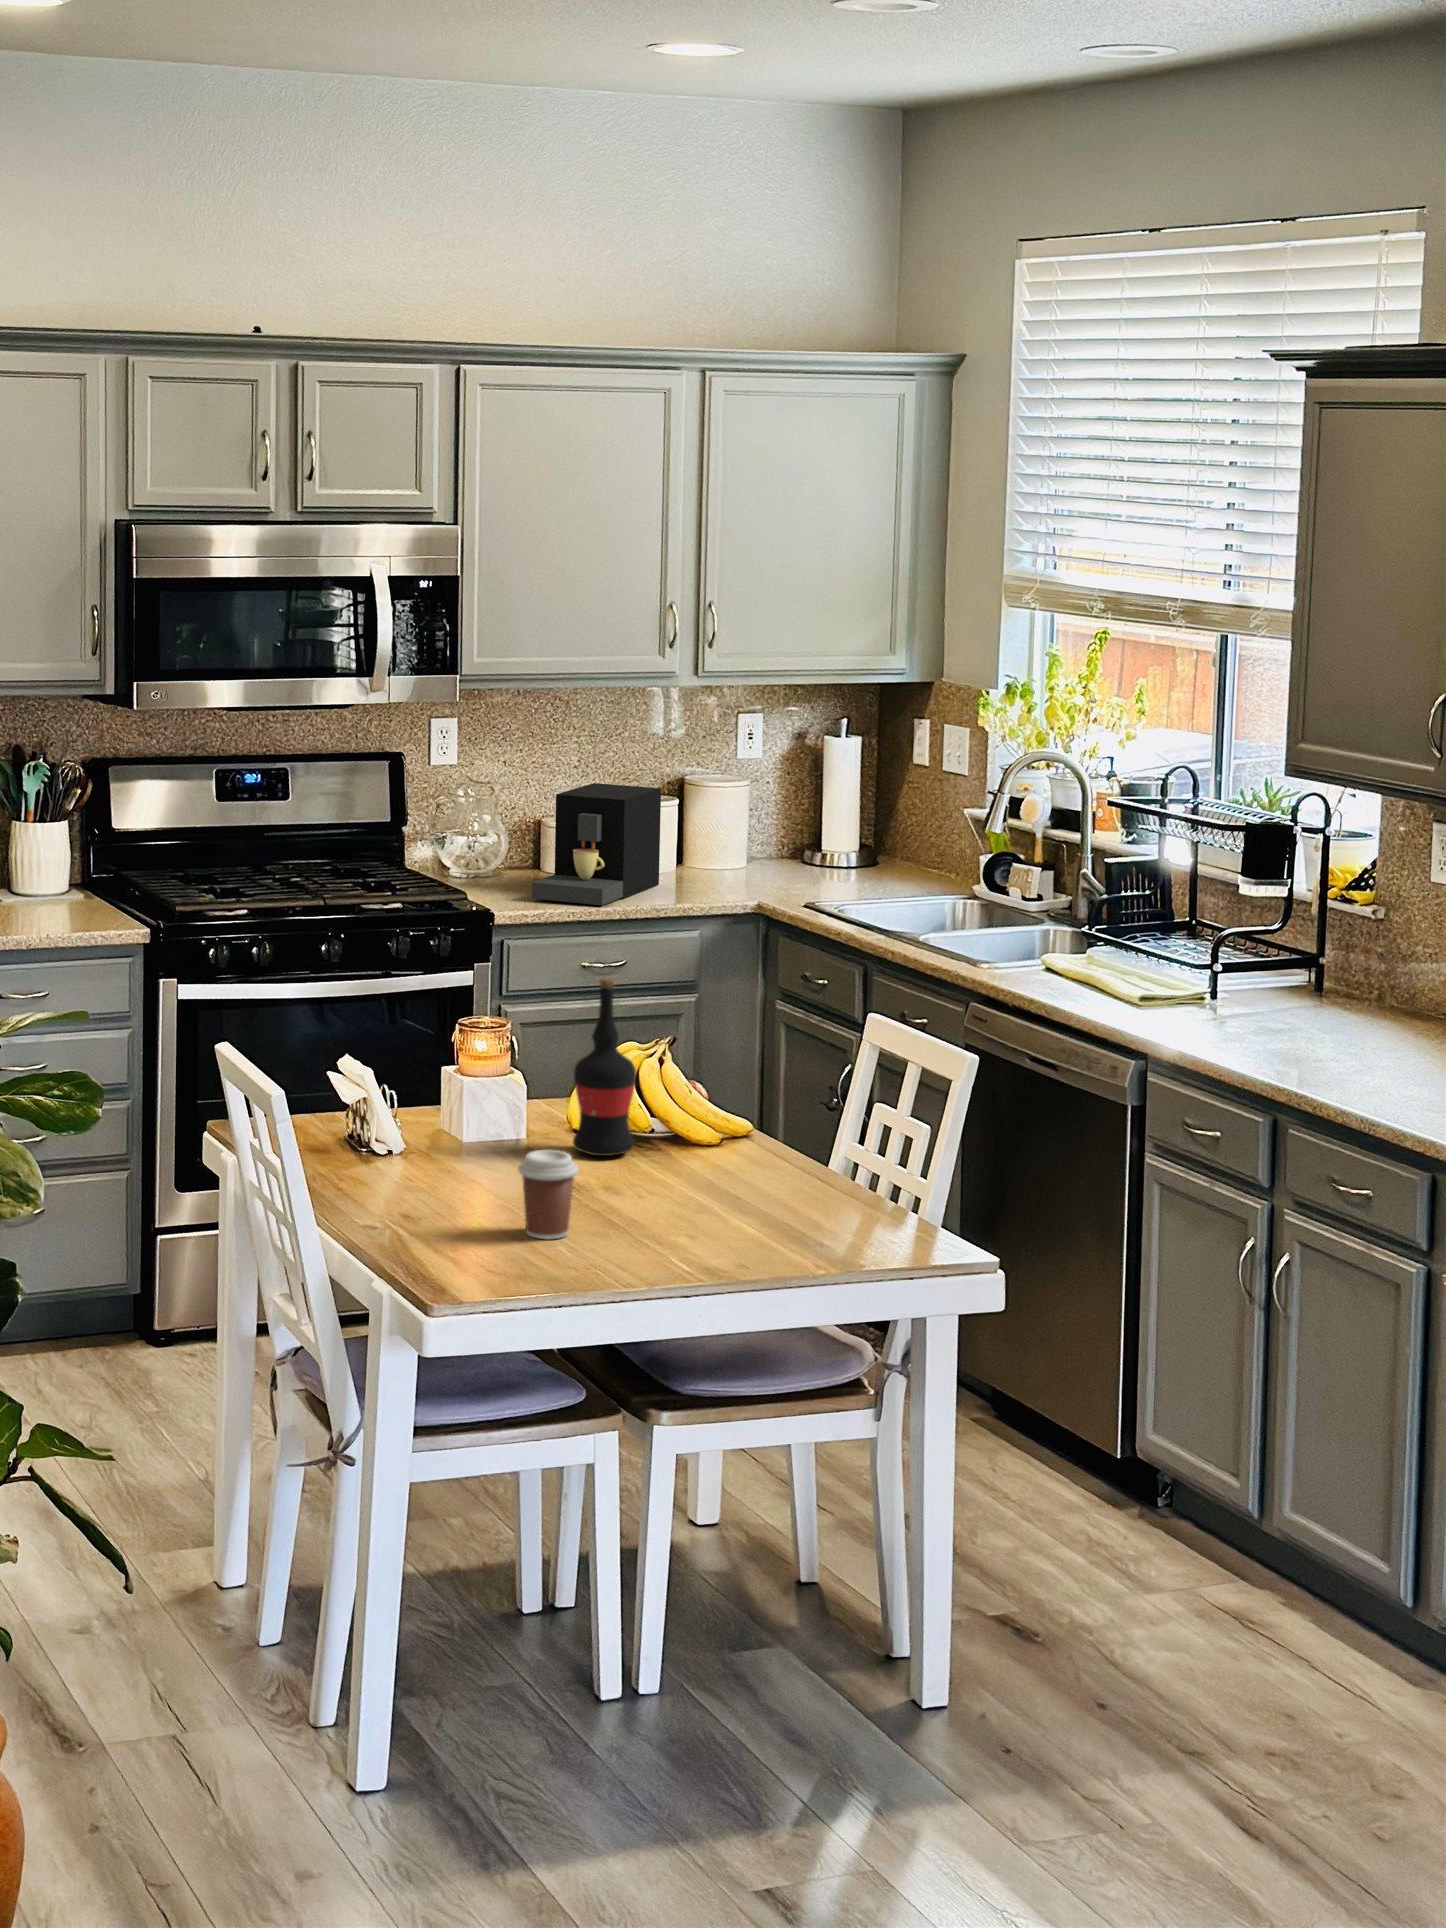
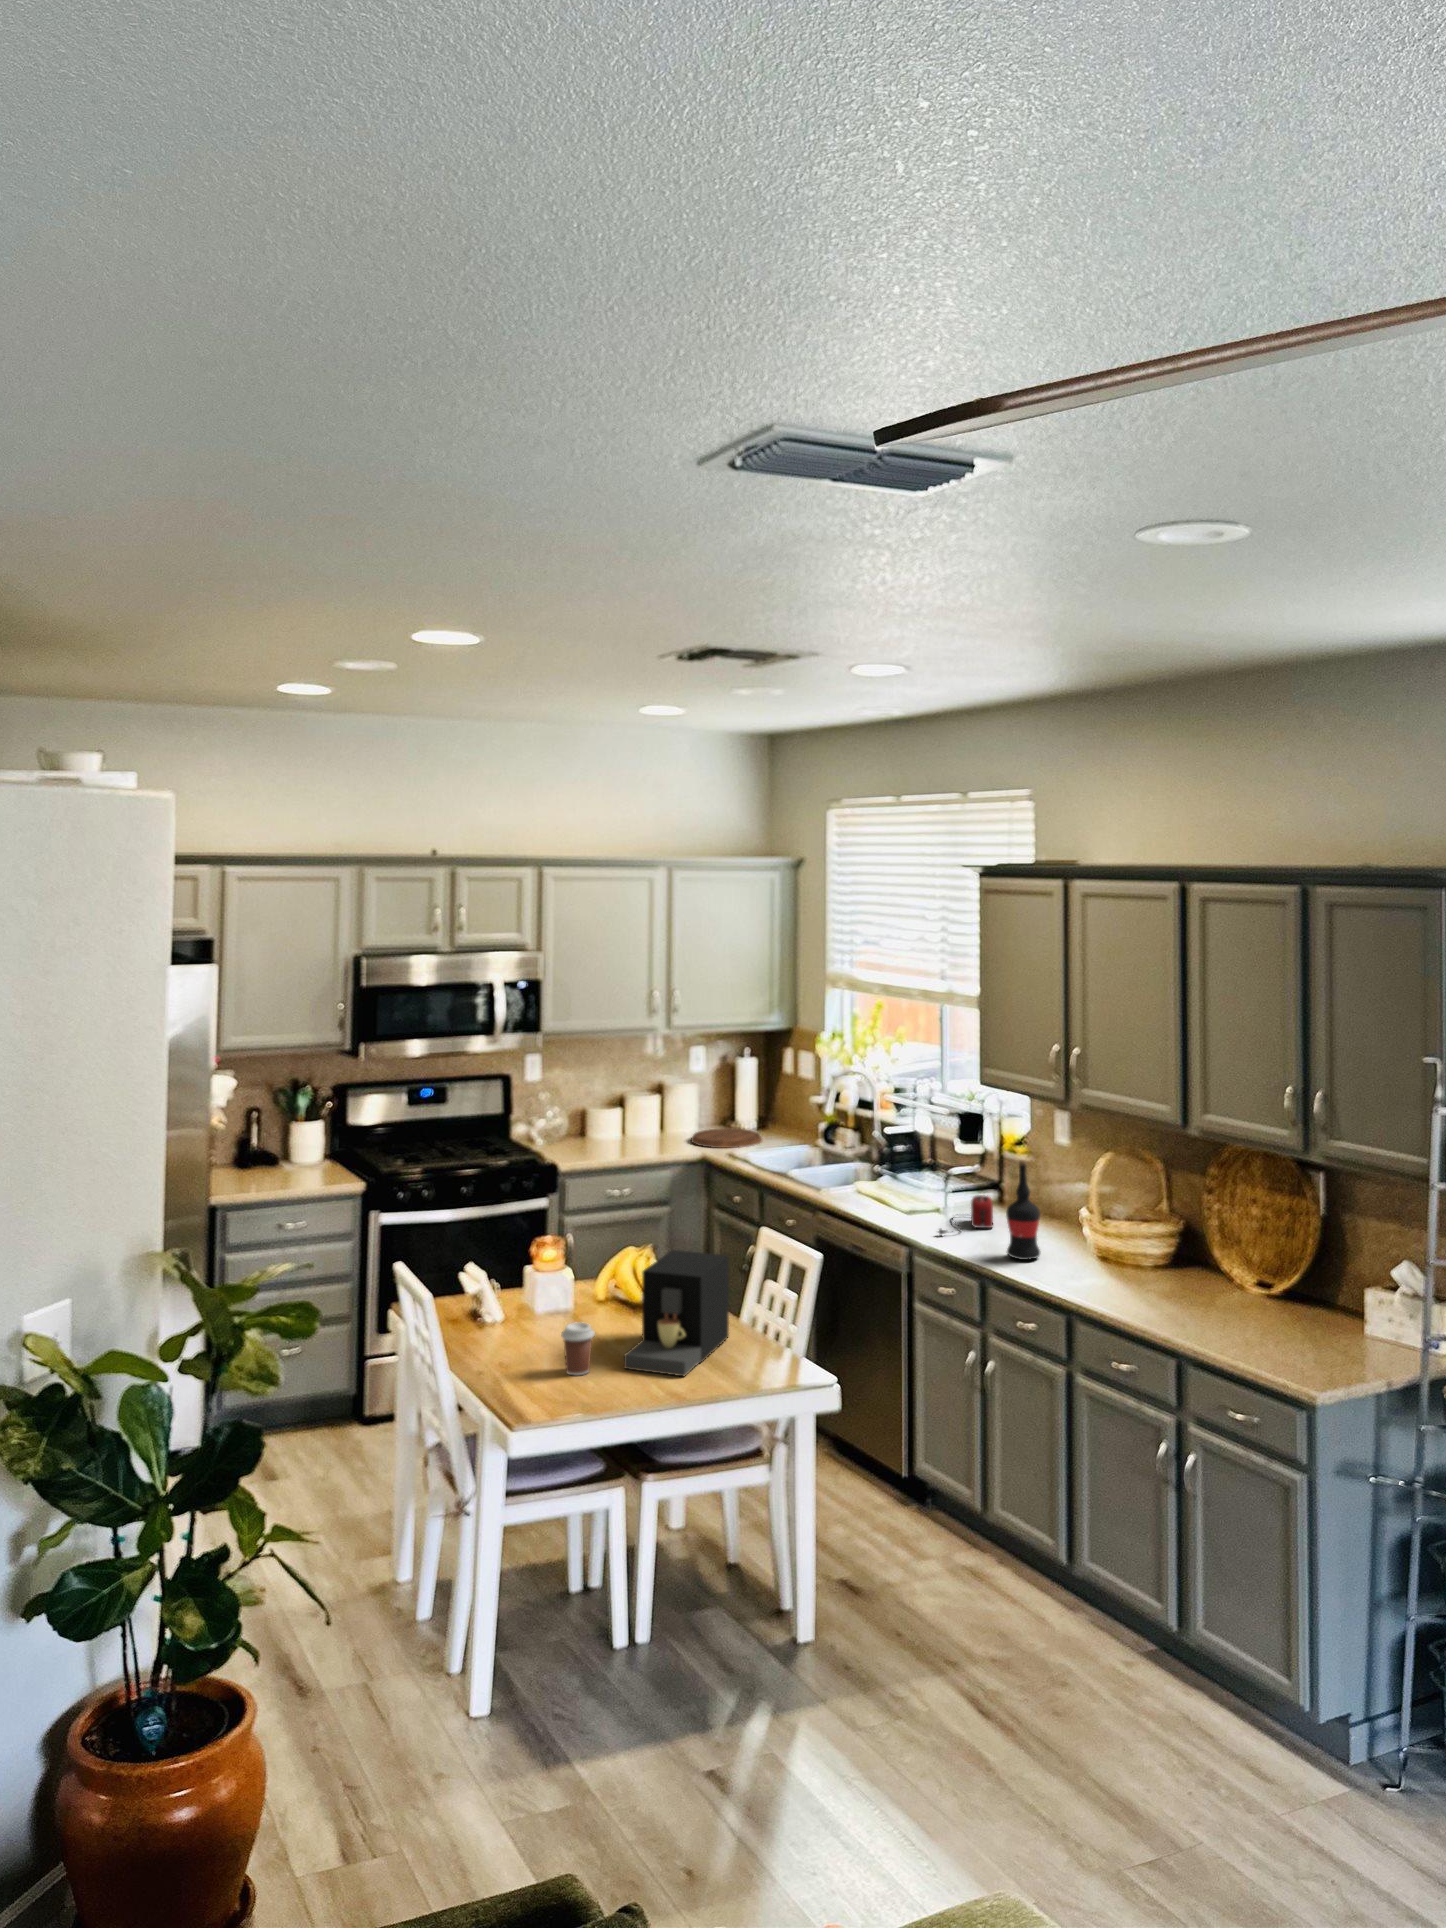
coffee maker: present [532,783,661,905] -> present [624,1250,729,1376]
cutting board: none [729,861,860,893] -> present [691,1128,762,1148]
toaster: none [1195,973,1302,1040] -> present [938,1195,994,1235]
wine bottle: present [573,978,636,1156] -> present [1006,1160,1040,1260]

